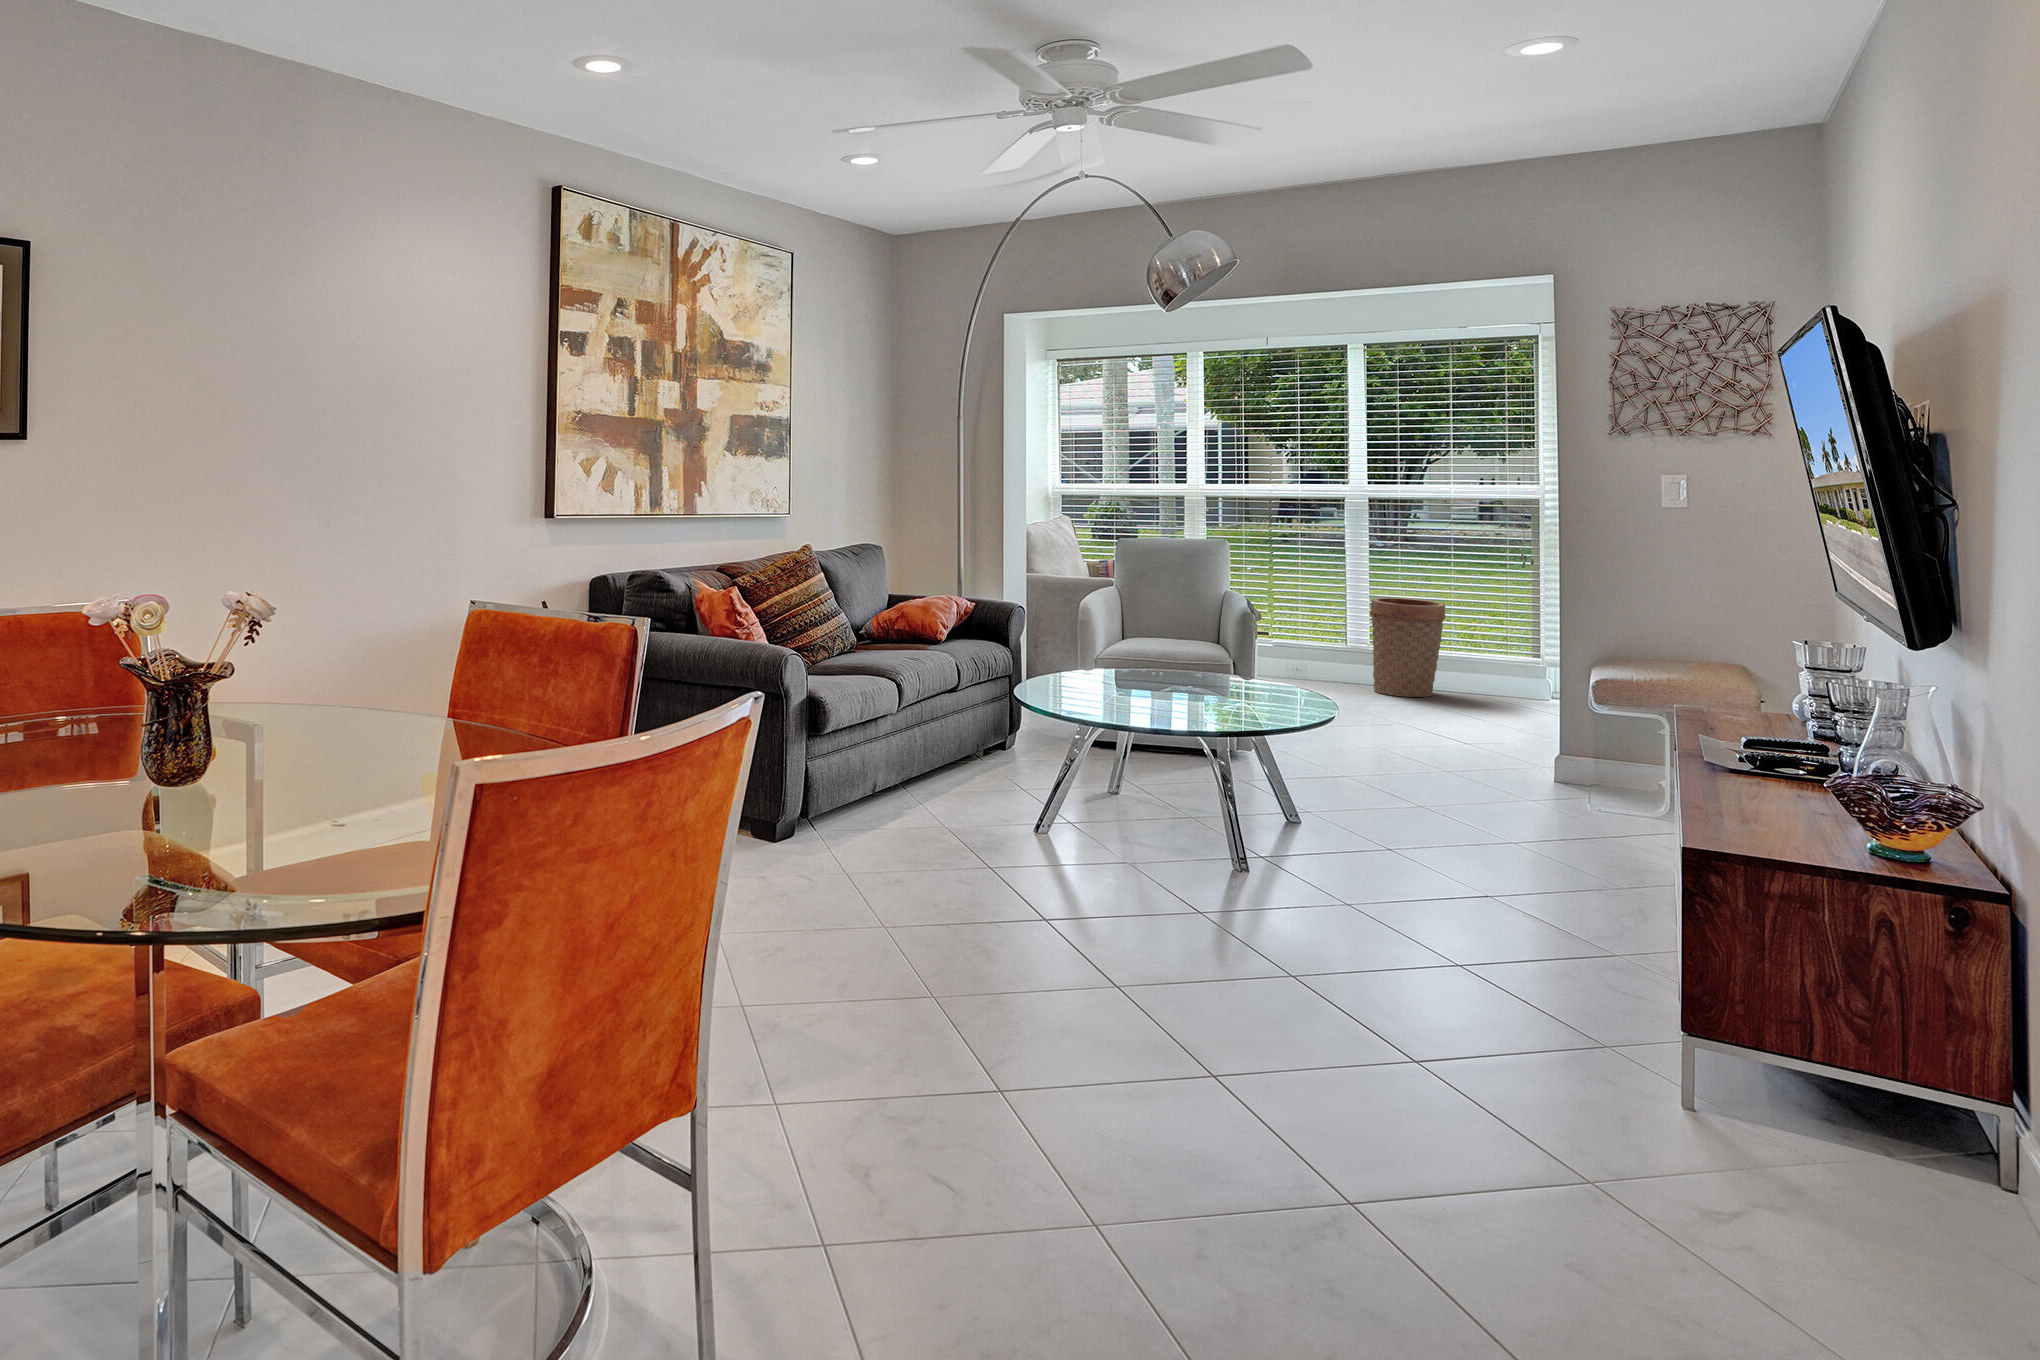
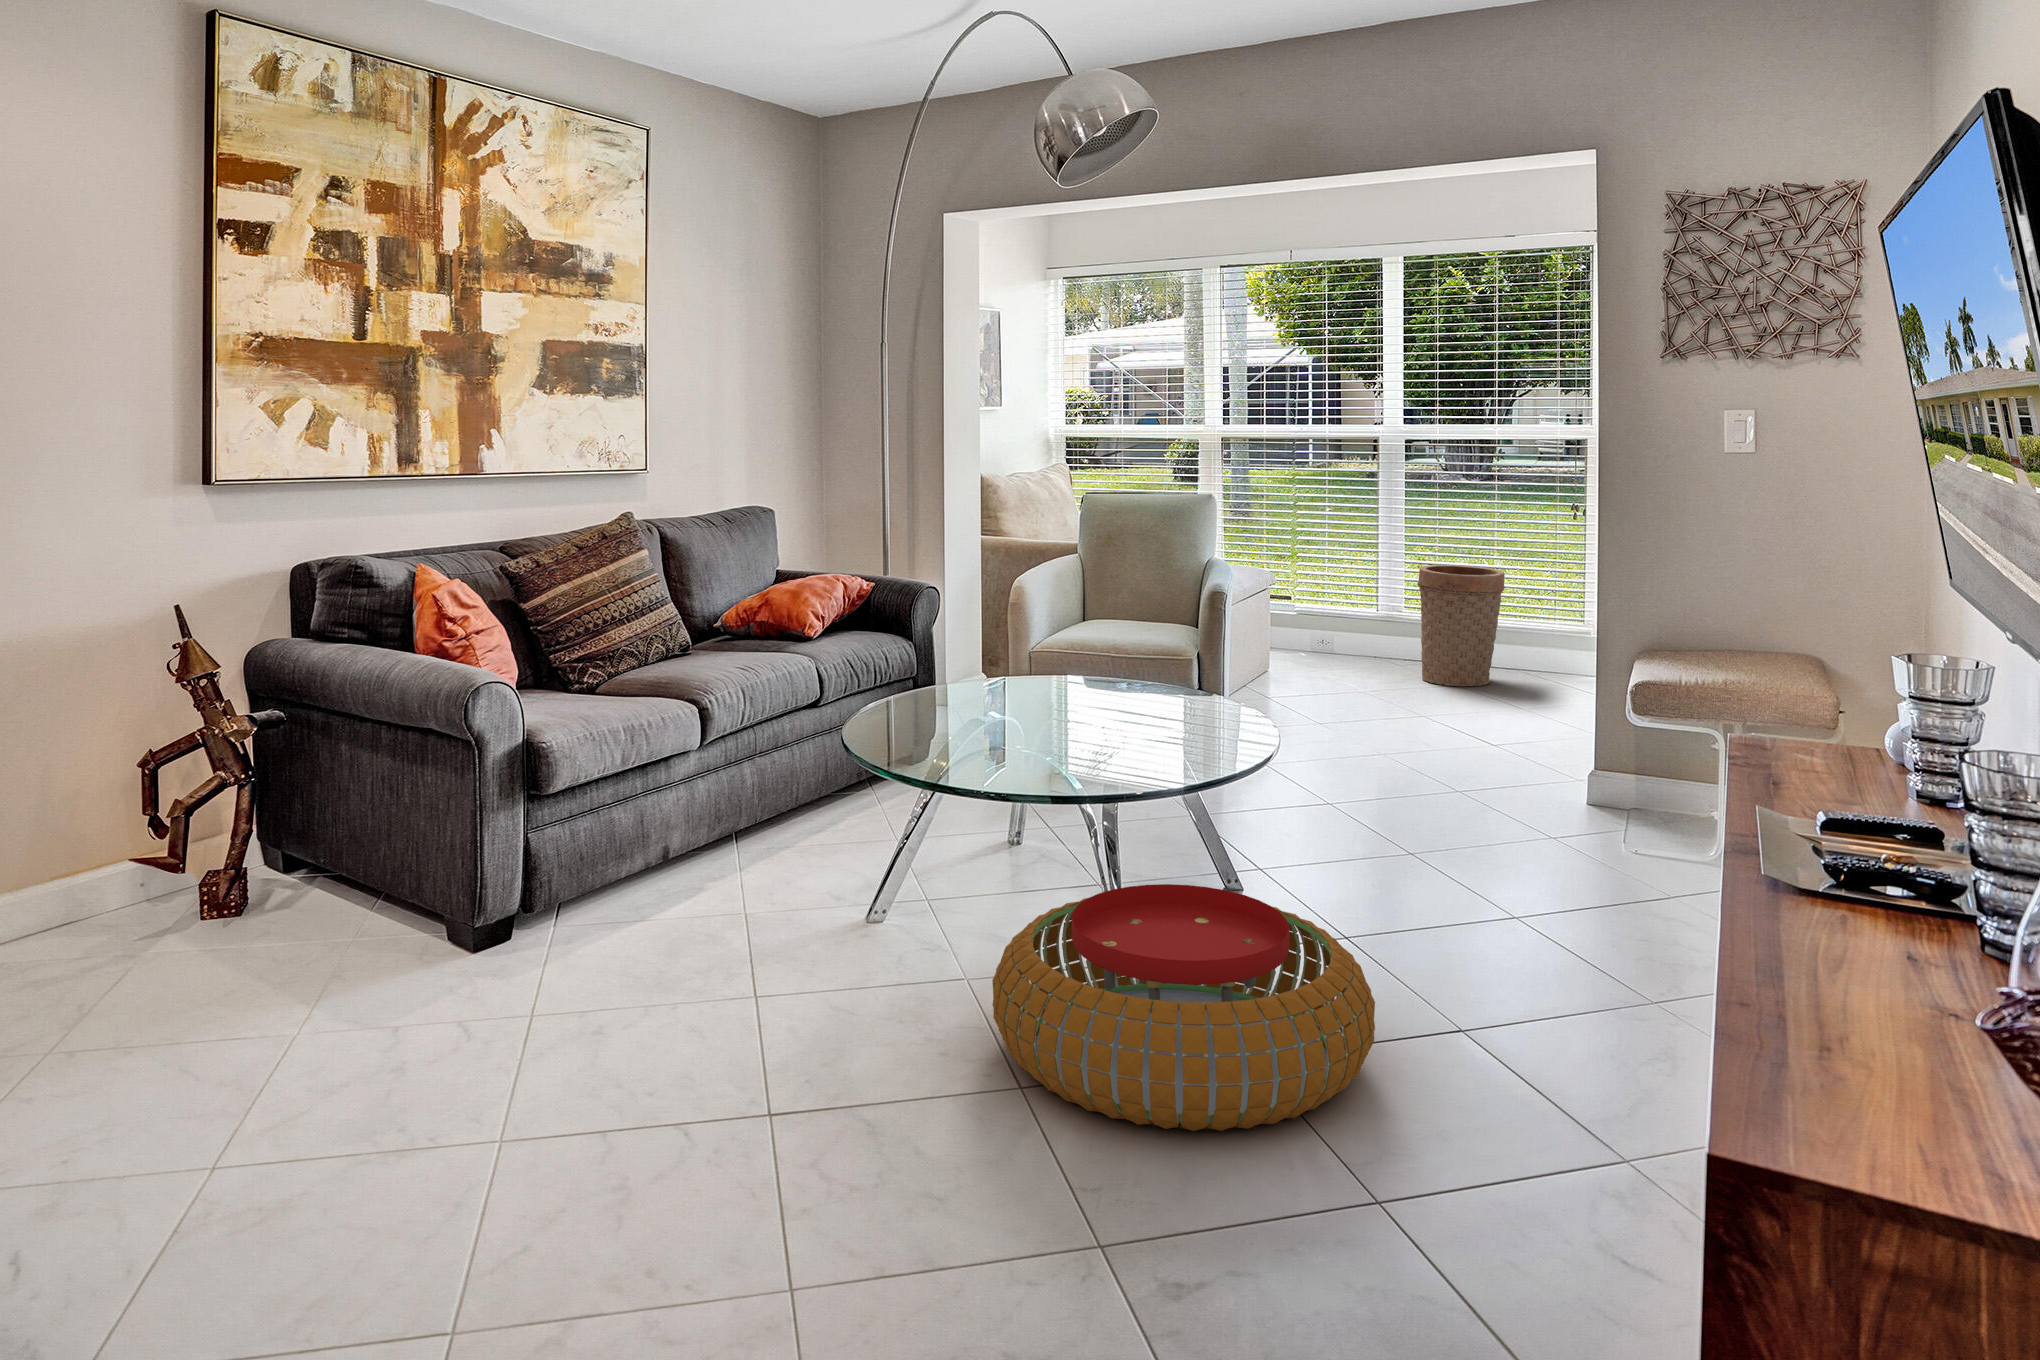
pouf: none [1186,800,1468,948] -> present [992,884,1375,1131]

